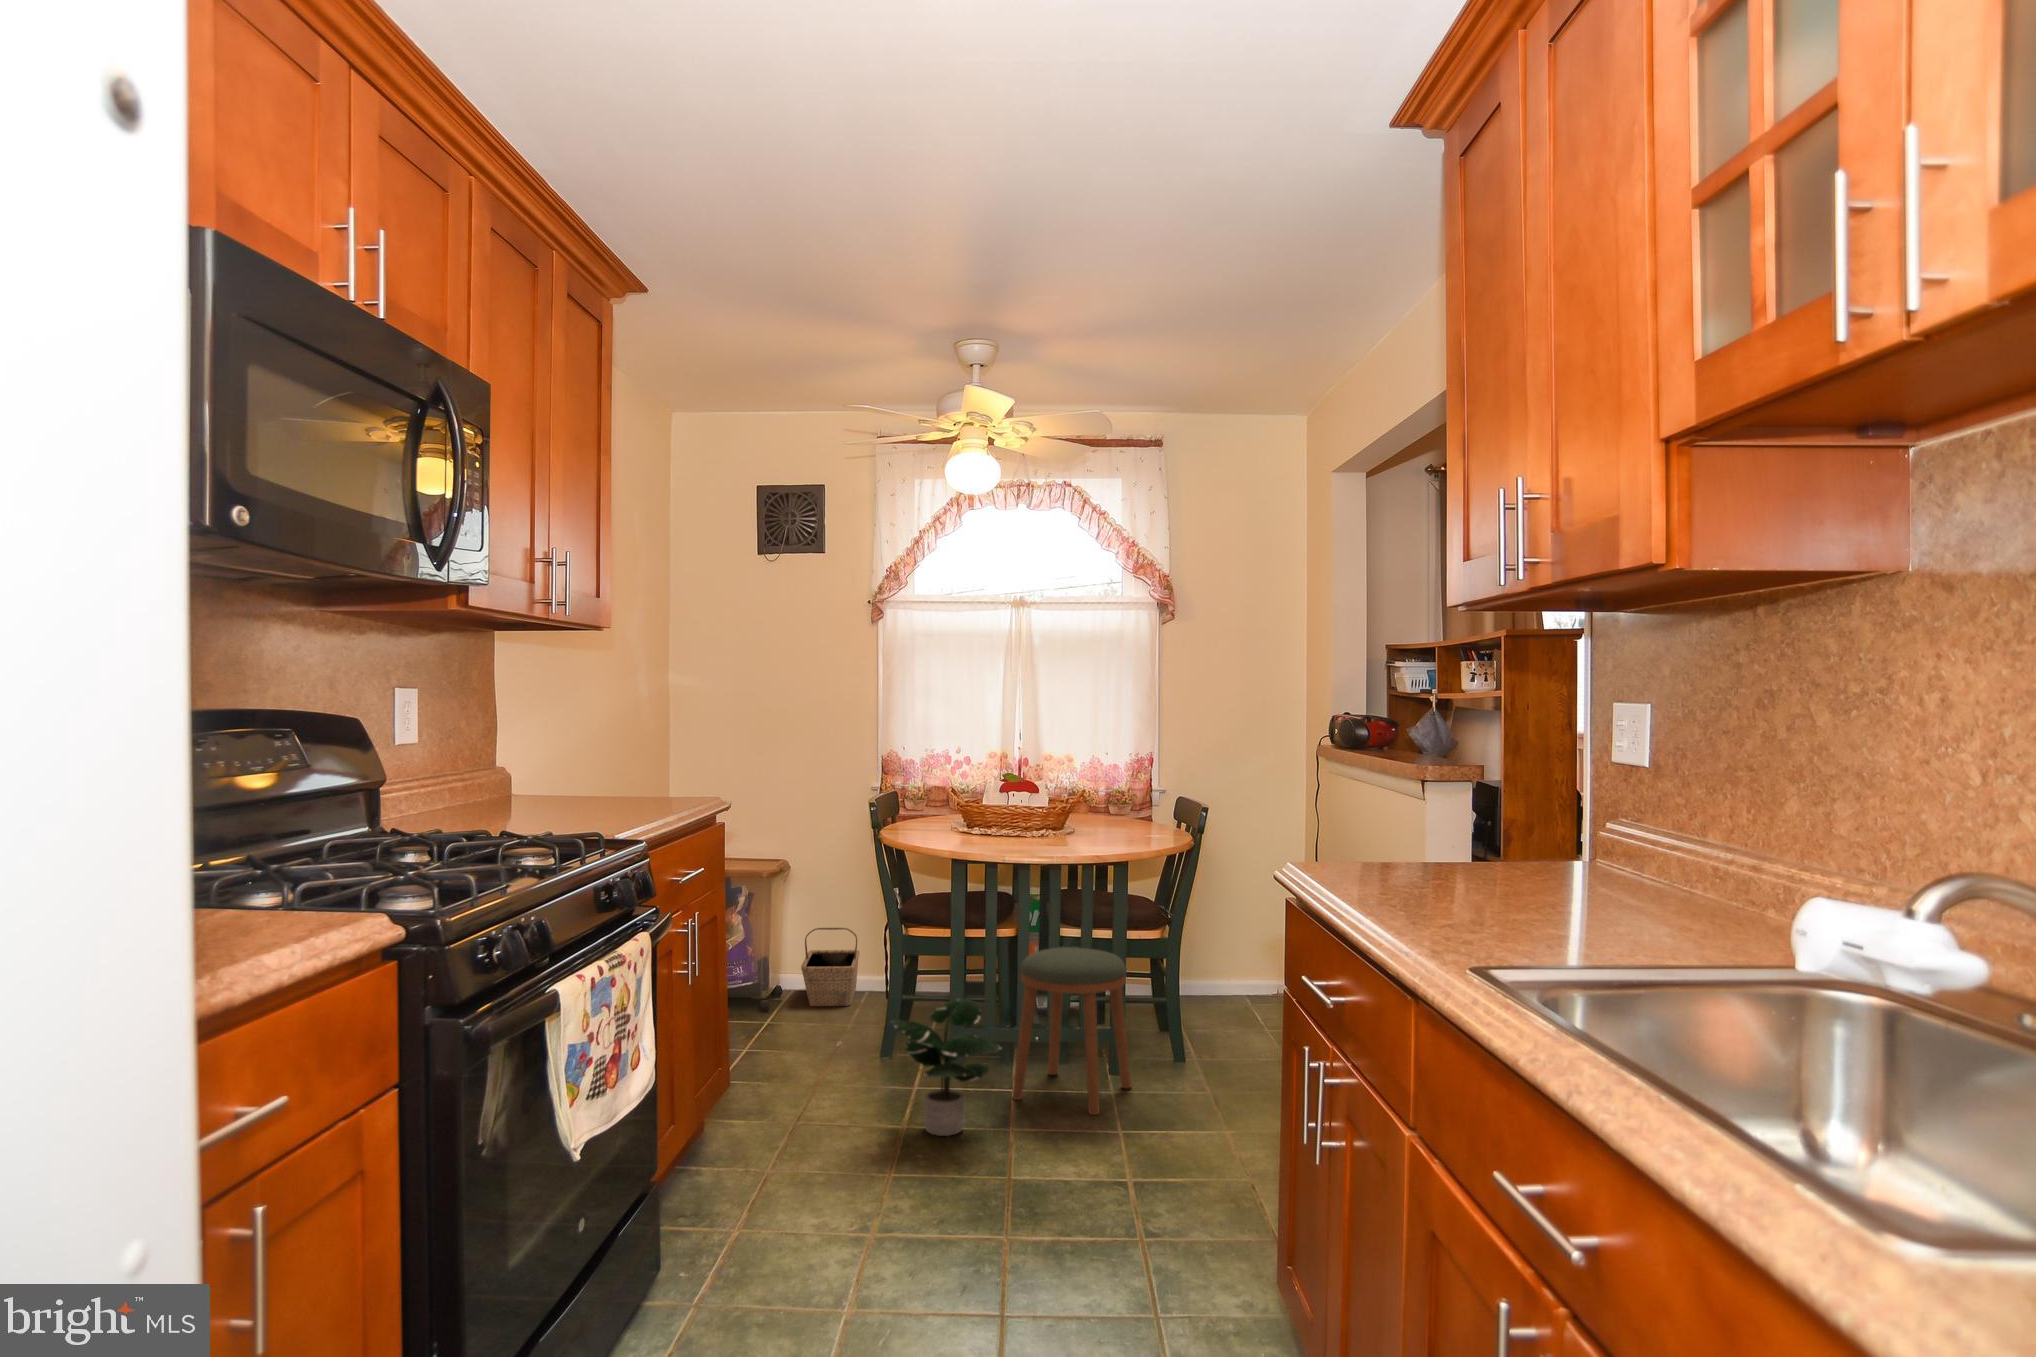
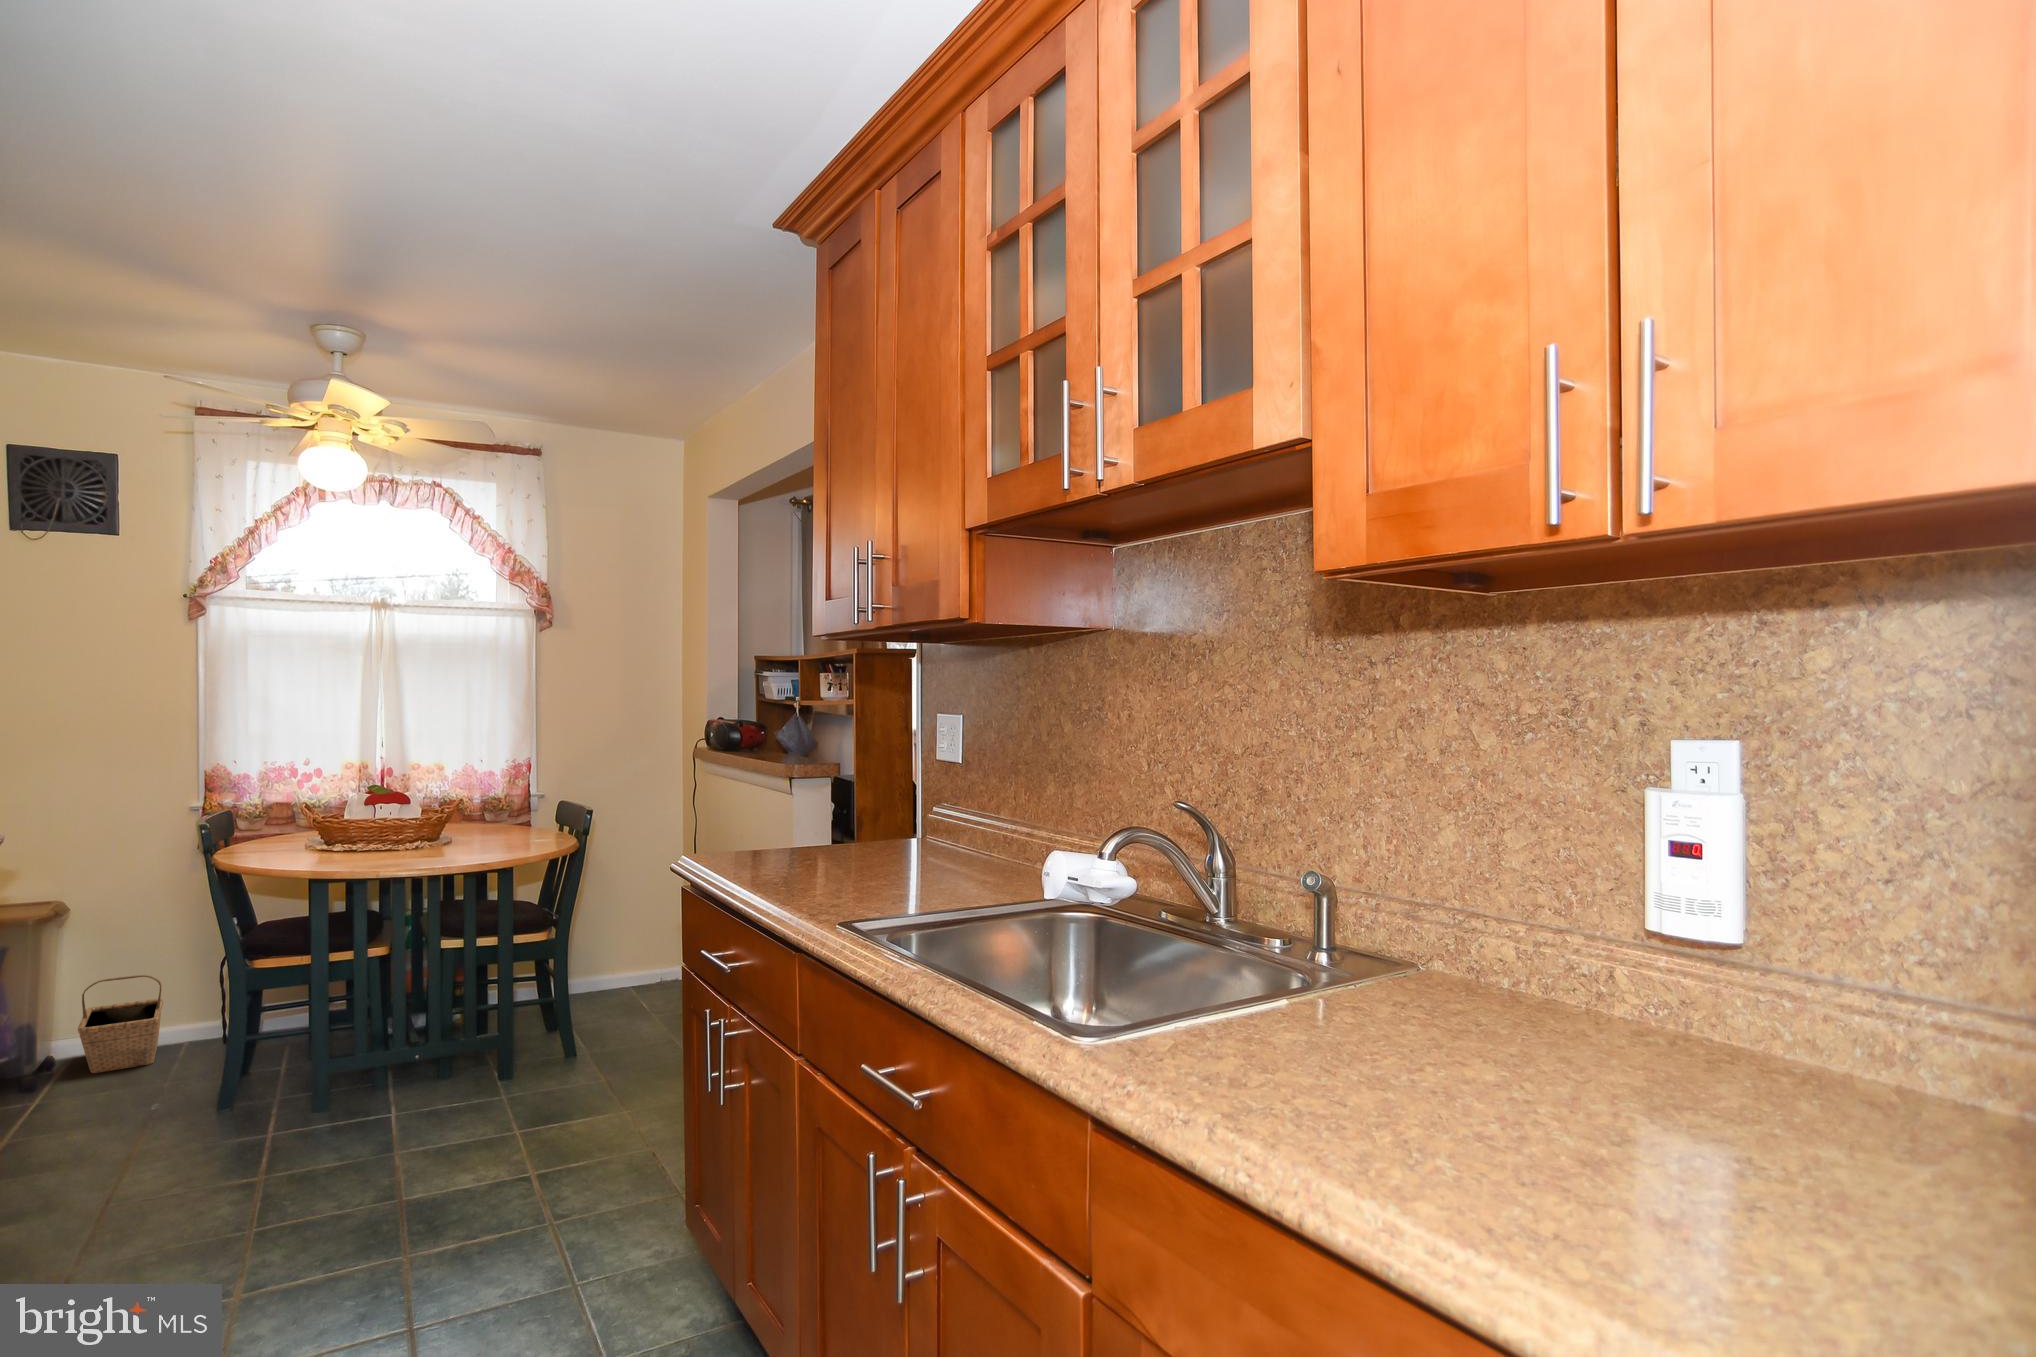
stool: present [1012,947,1131,1115] -> none [383,958,517,1124]
potted plant: present [891,999,1001,1136] -> none [233,1029,376,1179]

